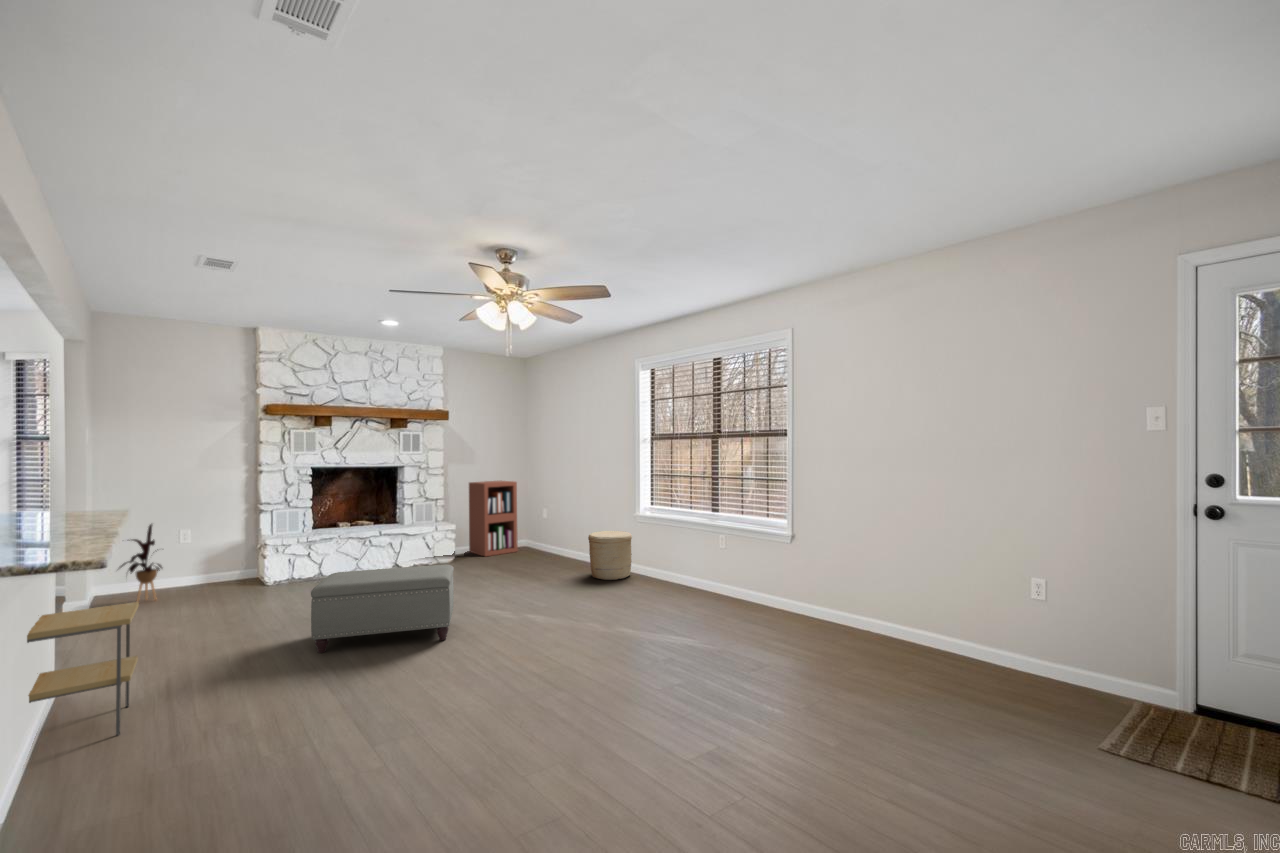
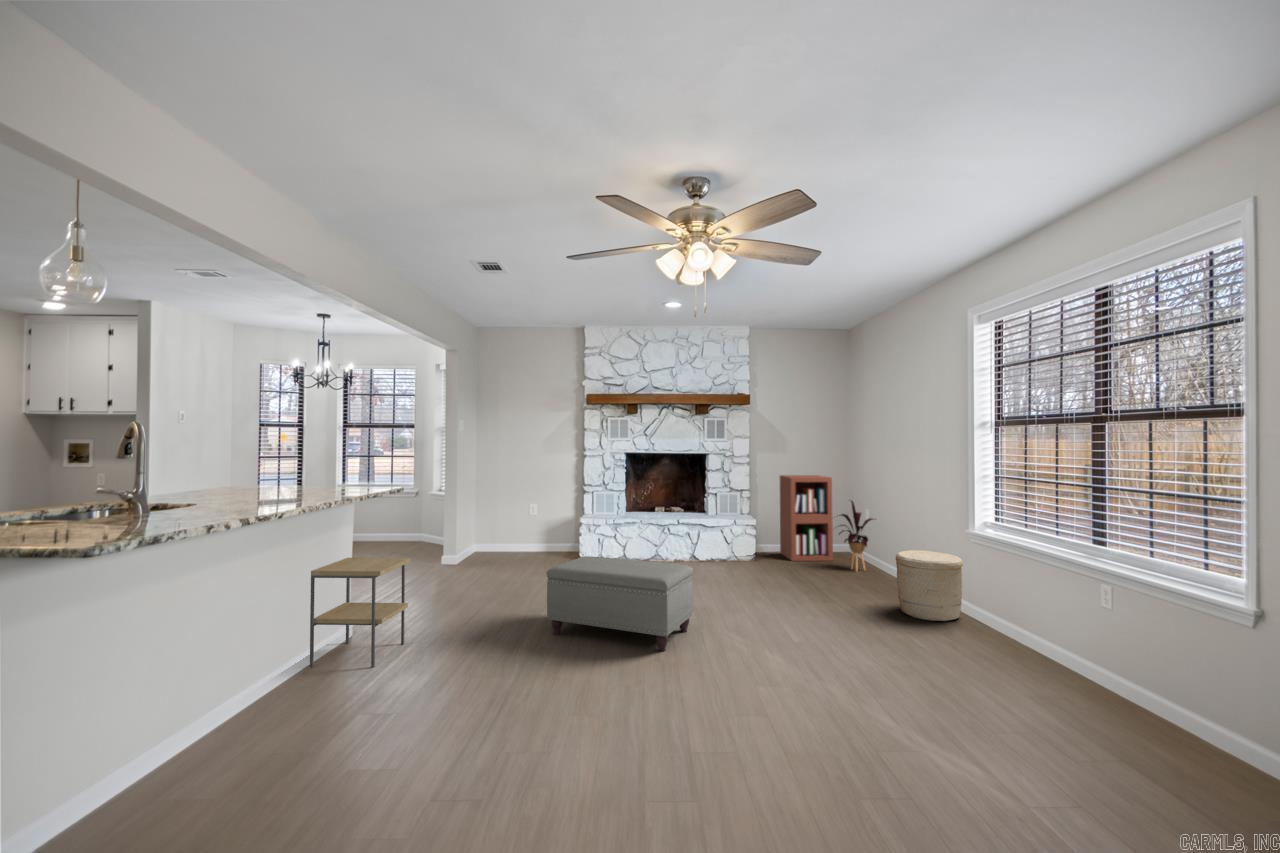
house plant: present [120,524,162,602] -> present [839,501,873,571]

